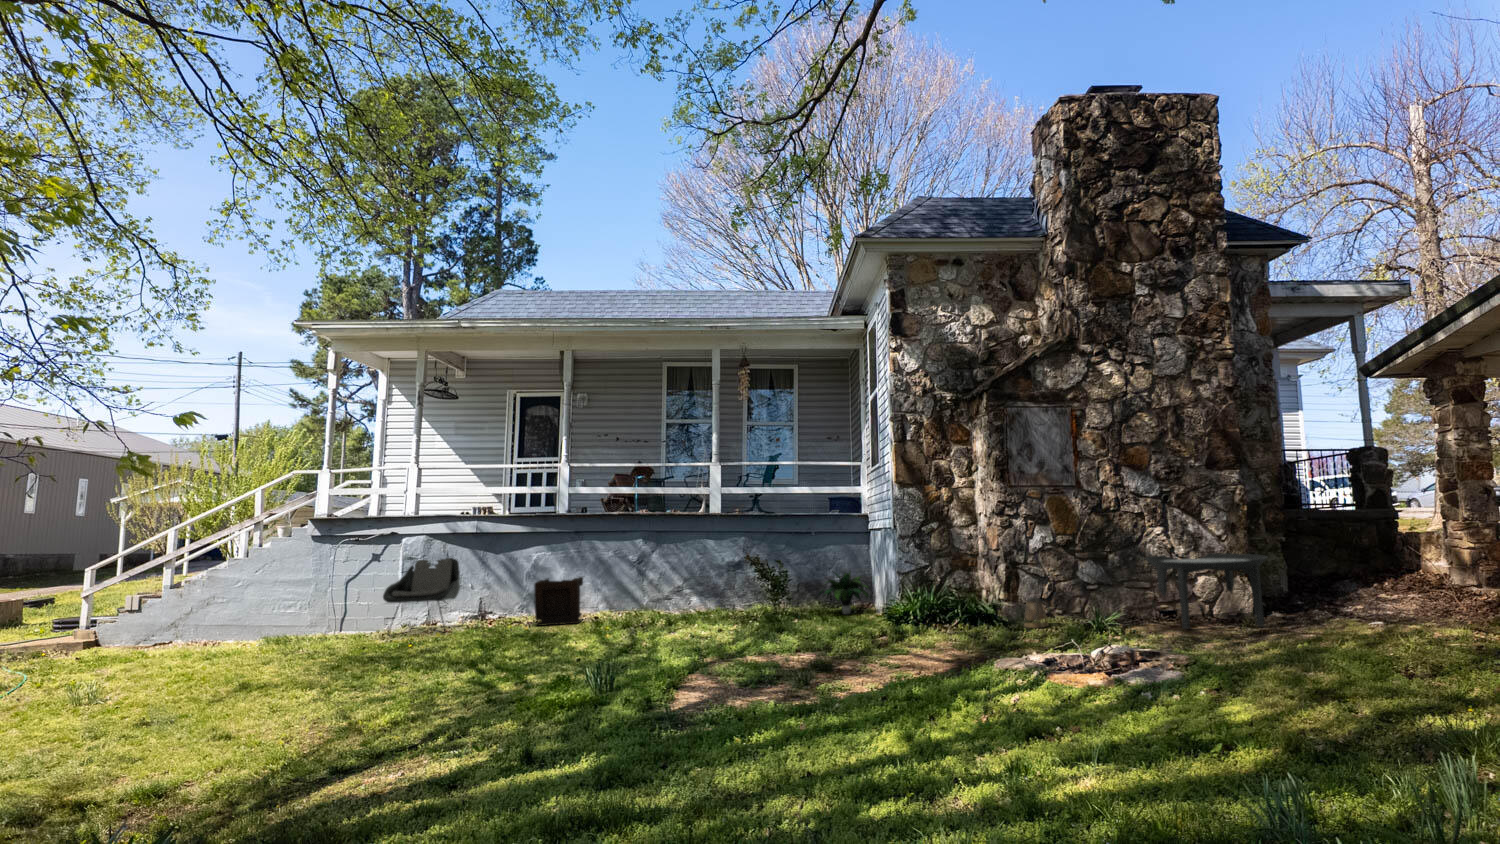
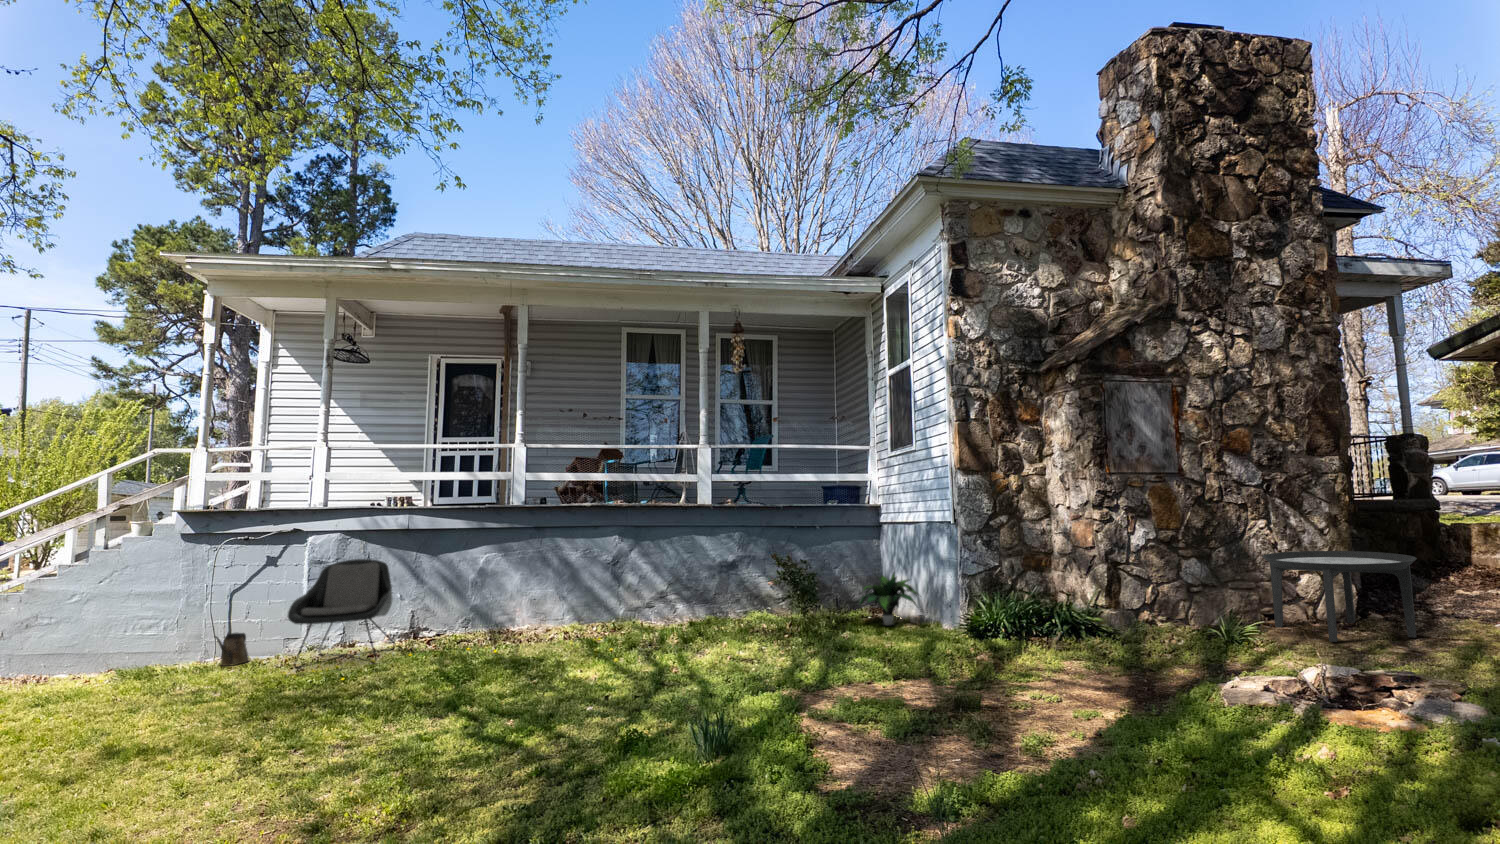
wooden crate: present [534,577,583,626] -> none [495,583,555,648]
watering can: present [1024,597,1048,628] -> present [215,633,249,666]

